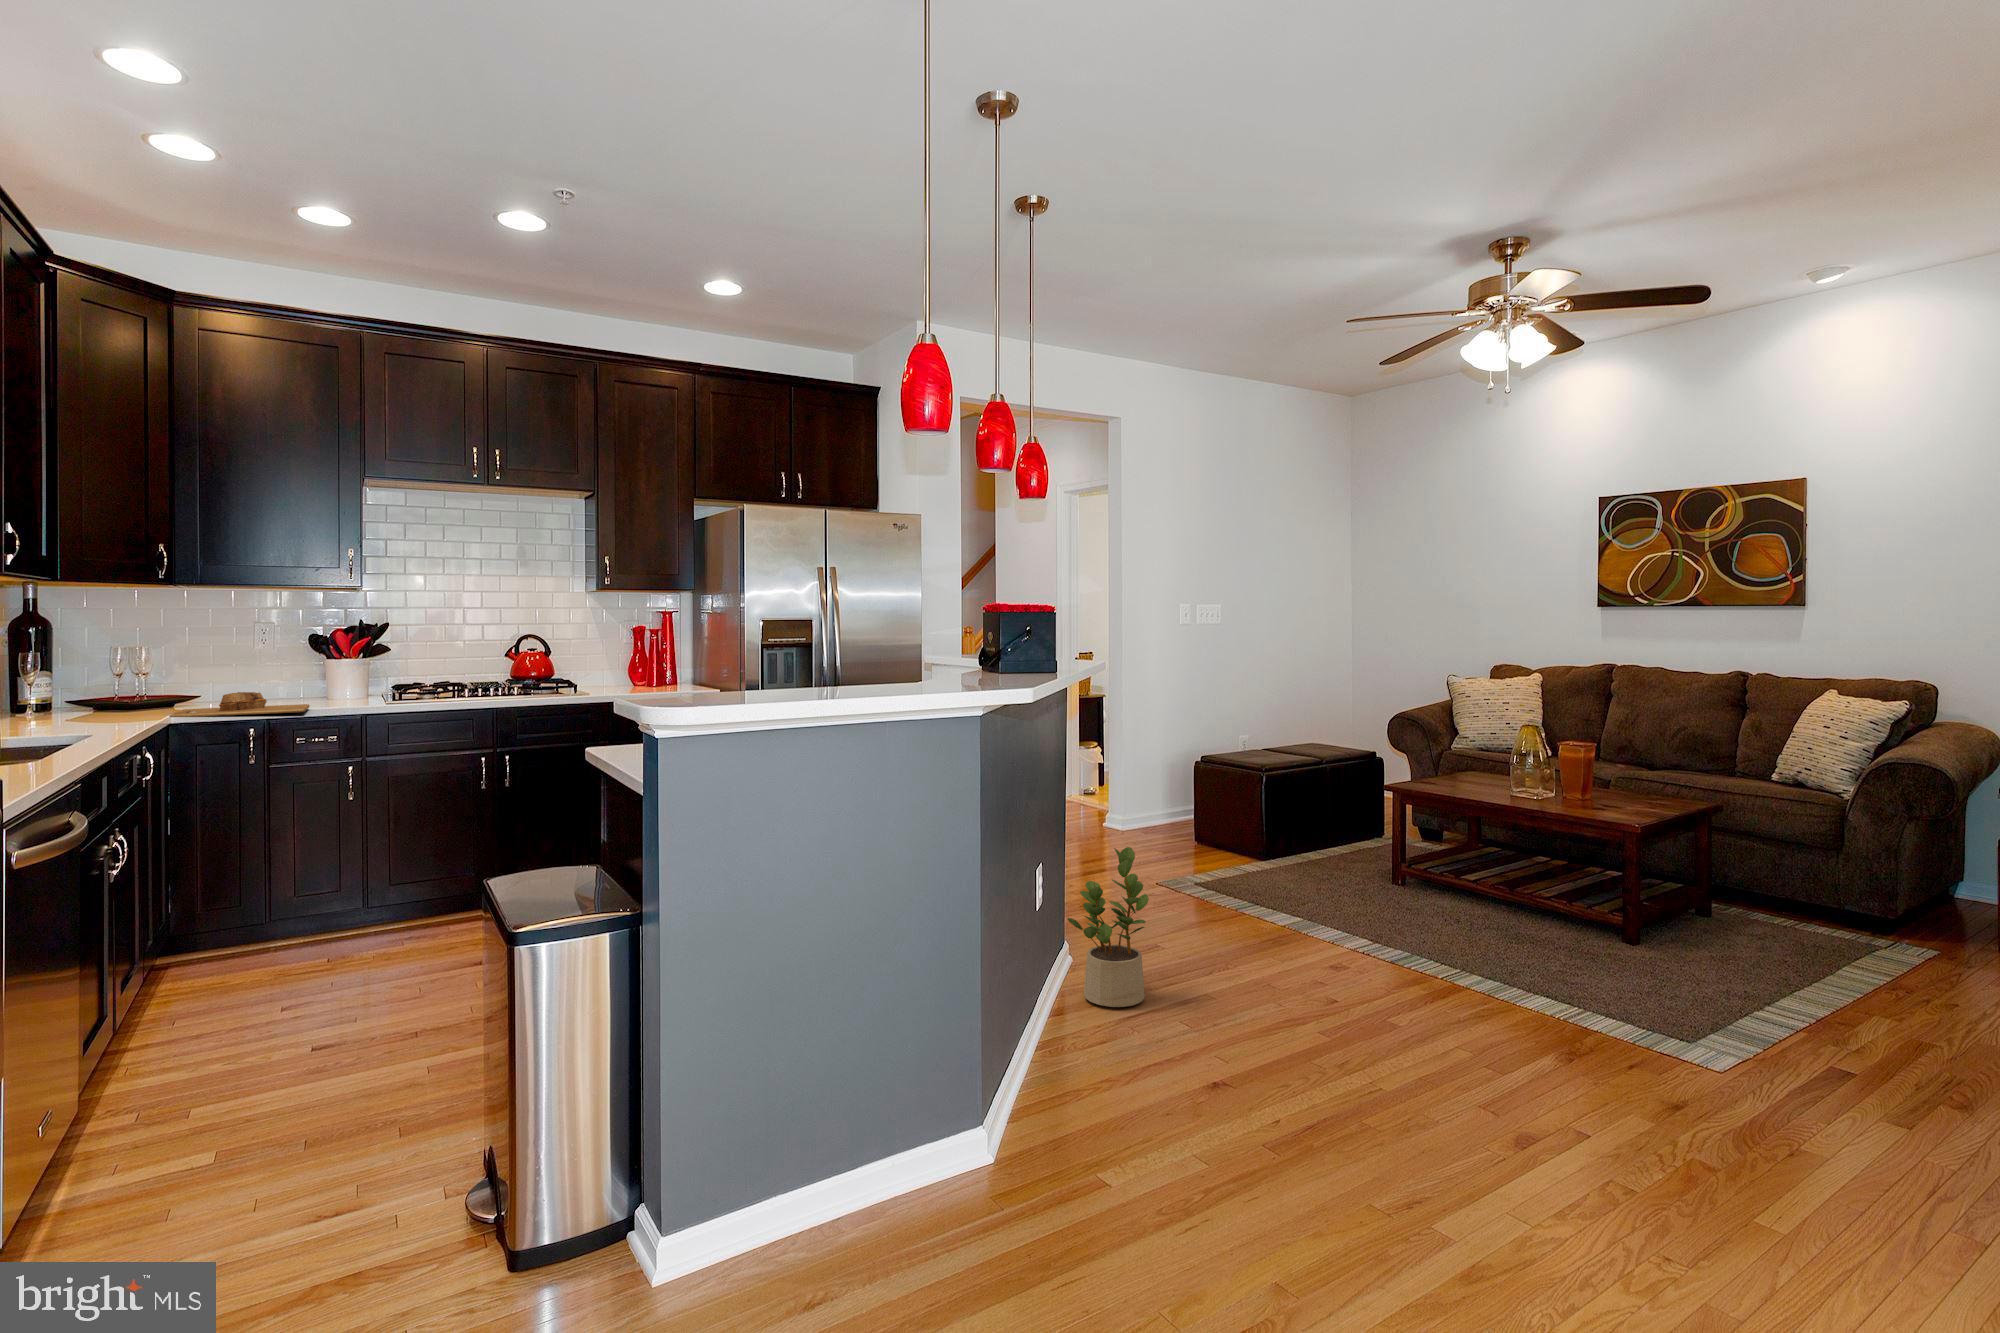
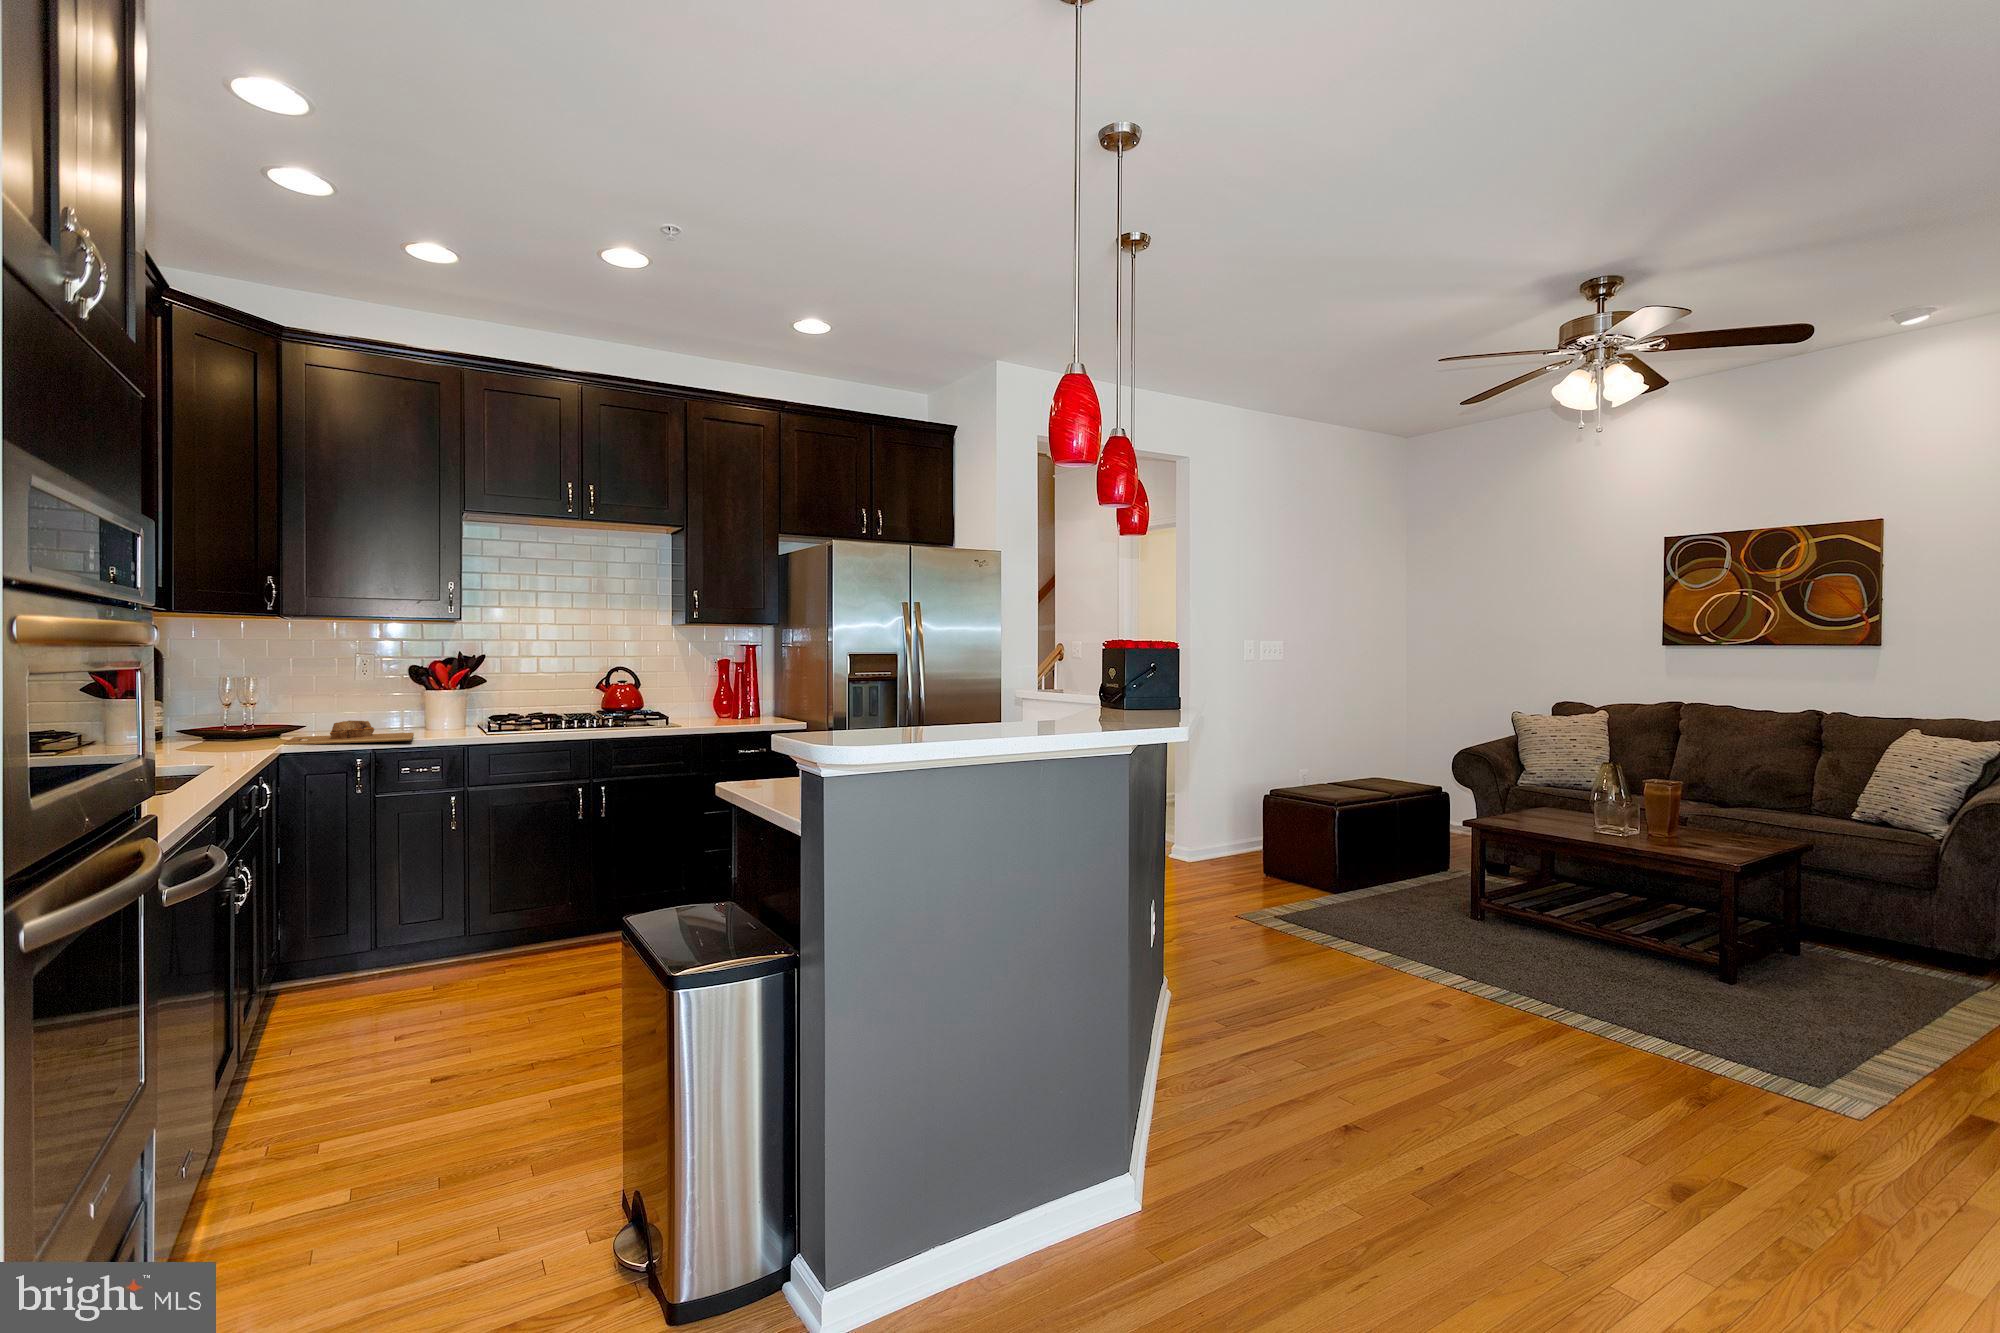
potted plant: present [1067,847,1149,1007] -> none [1173,884,1256,1047]

